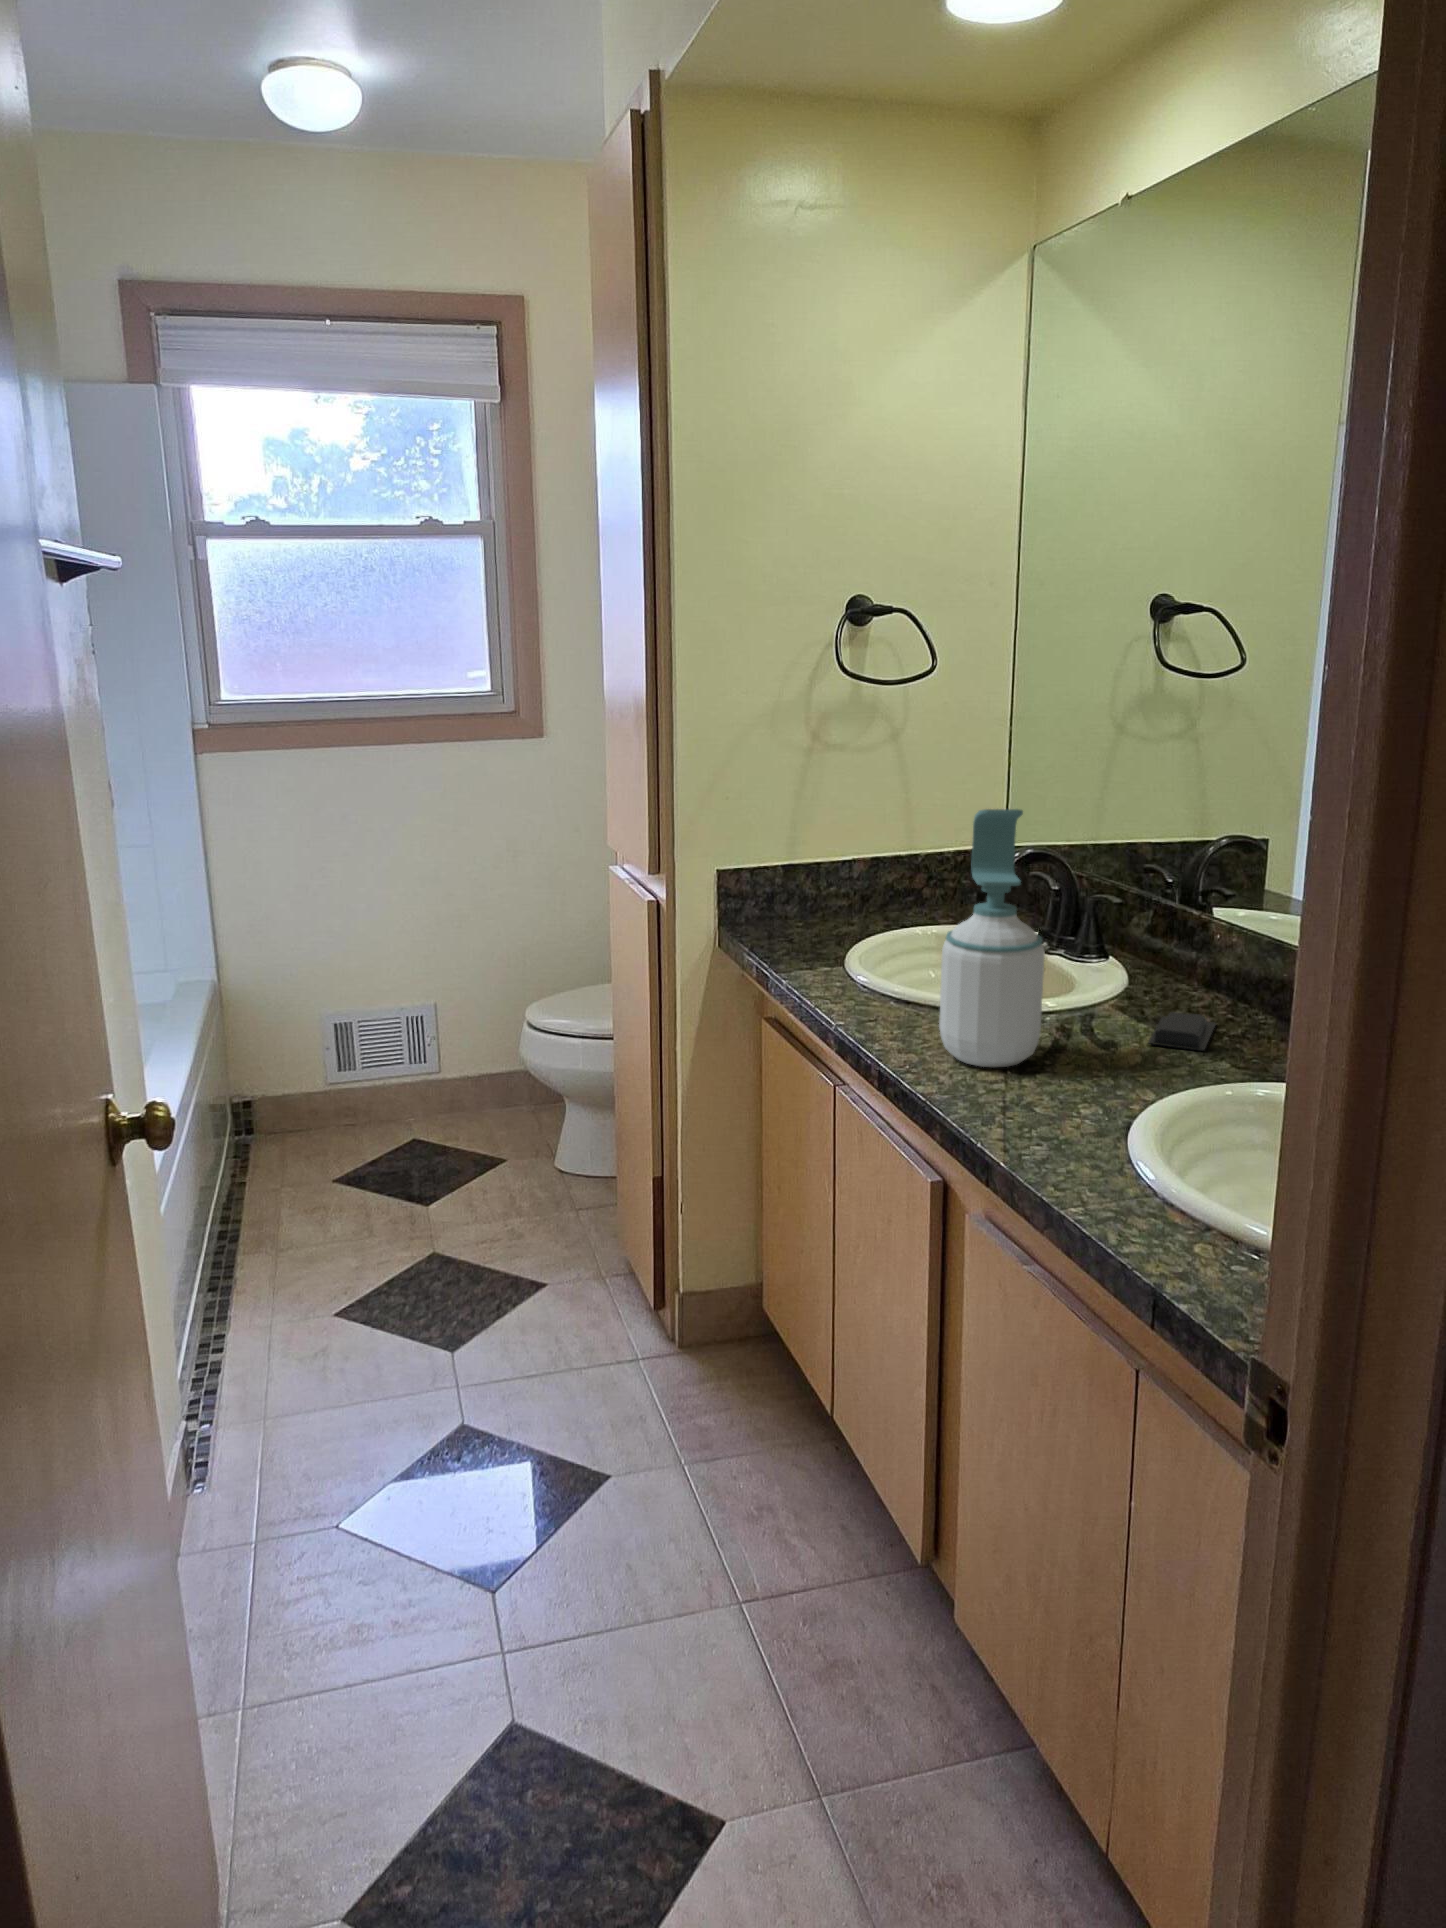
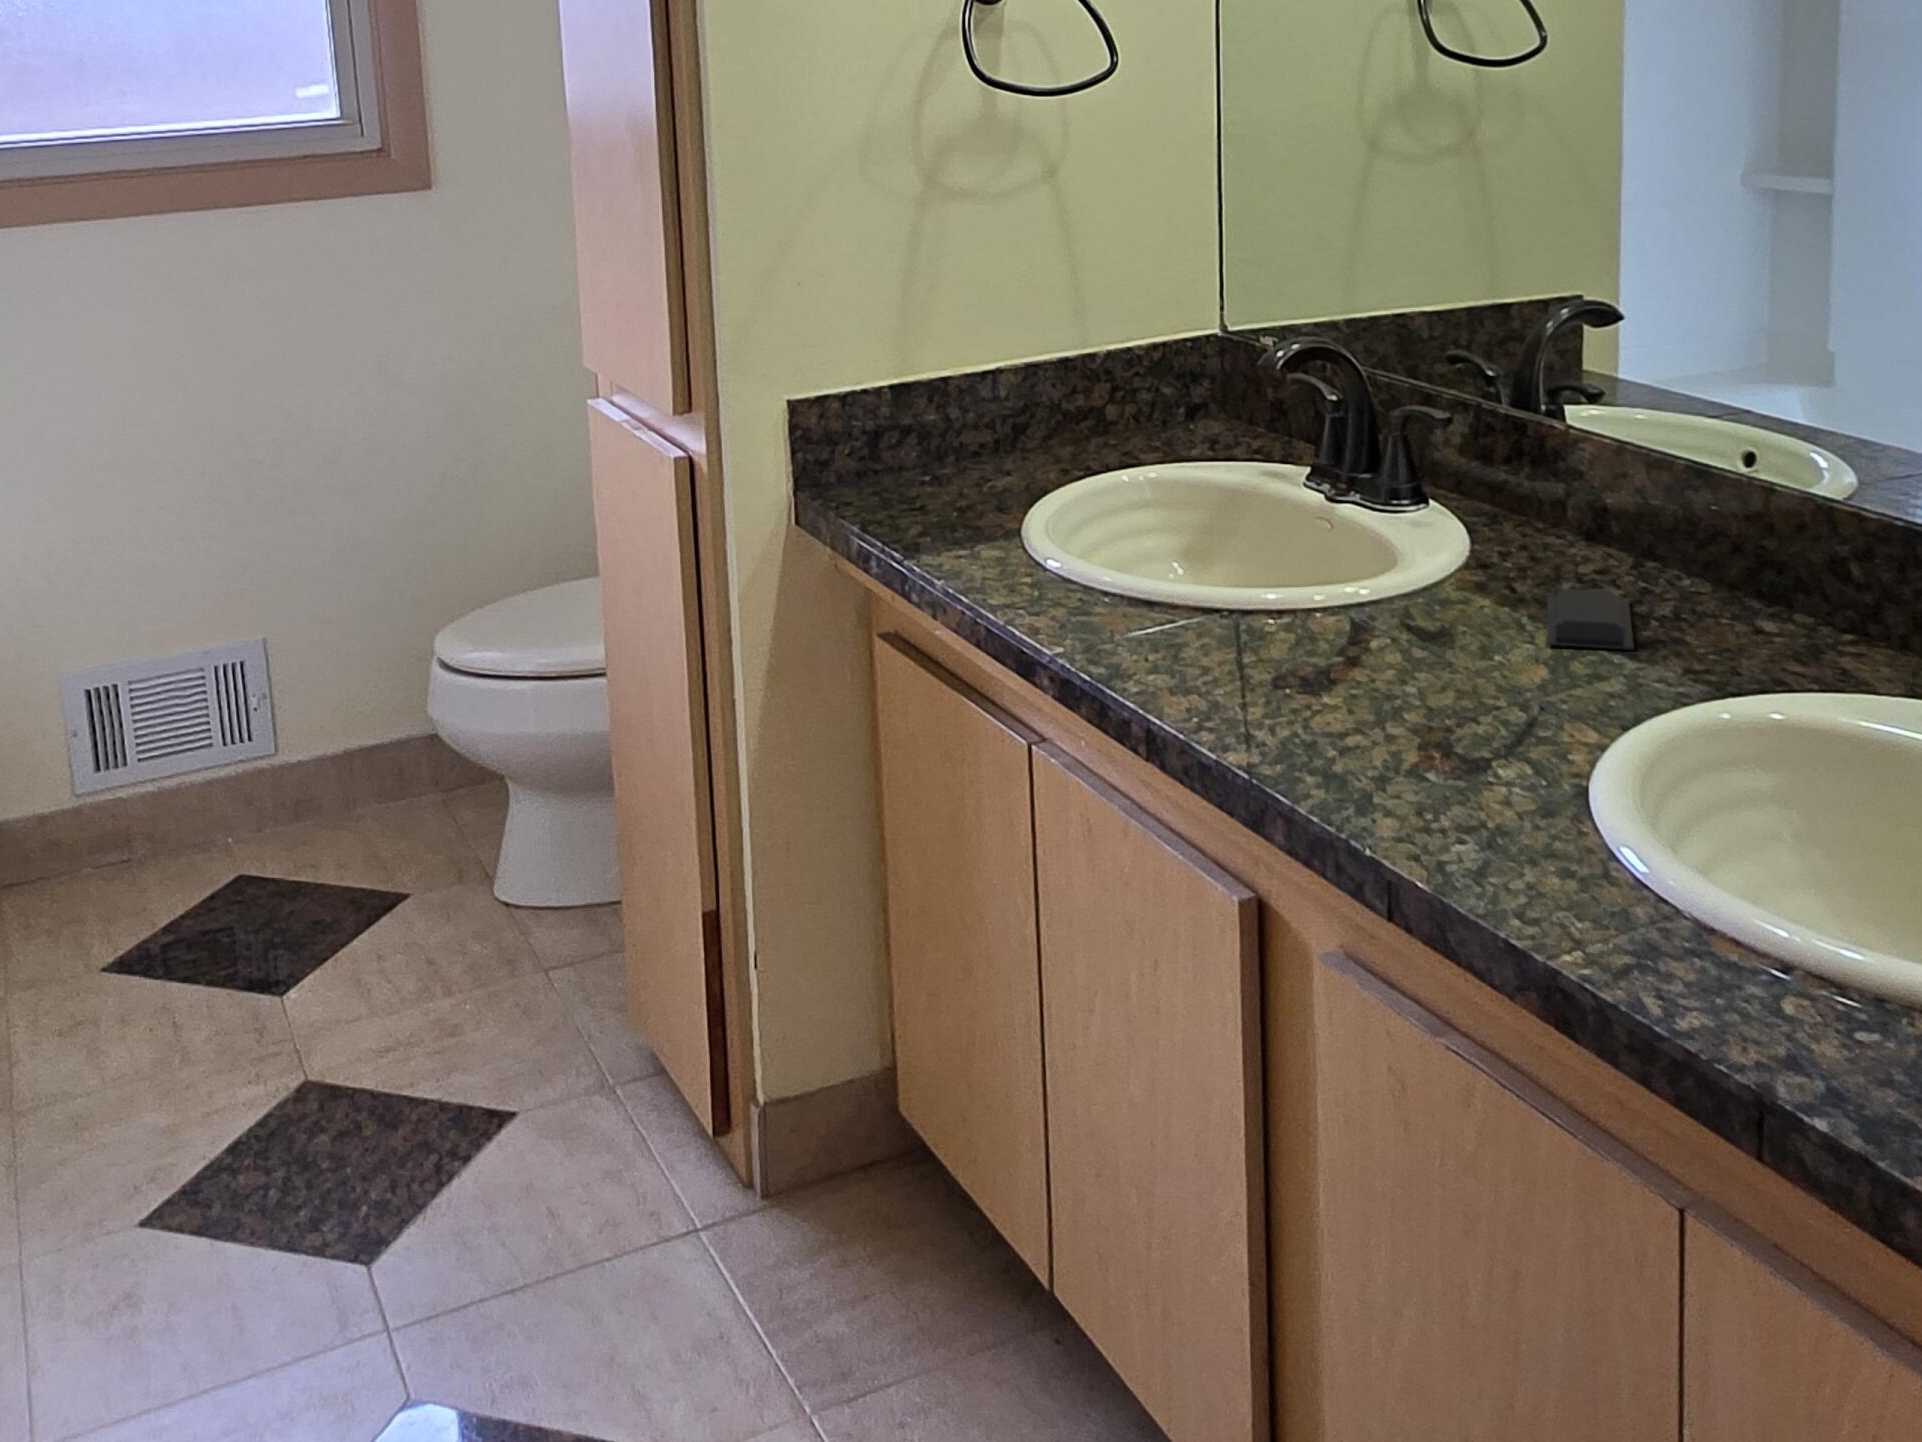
soap bottle: present [939,809,1045,1068] -> none [1235,294,1398,708]

